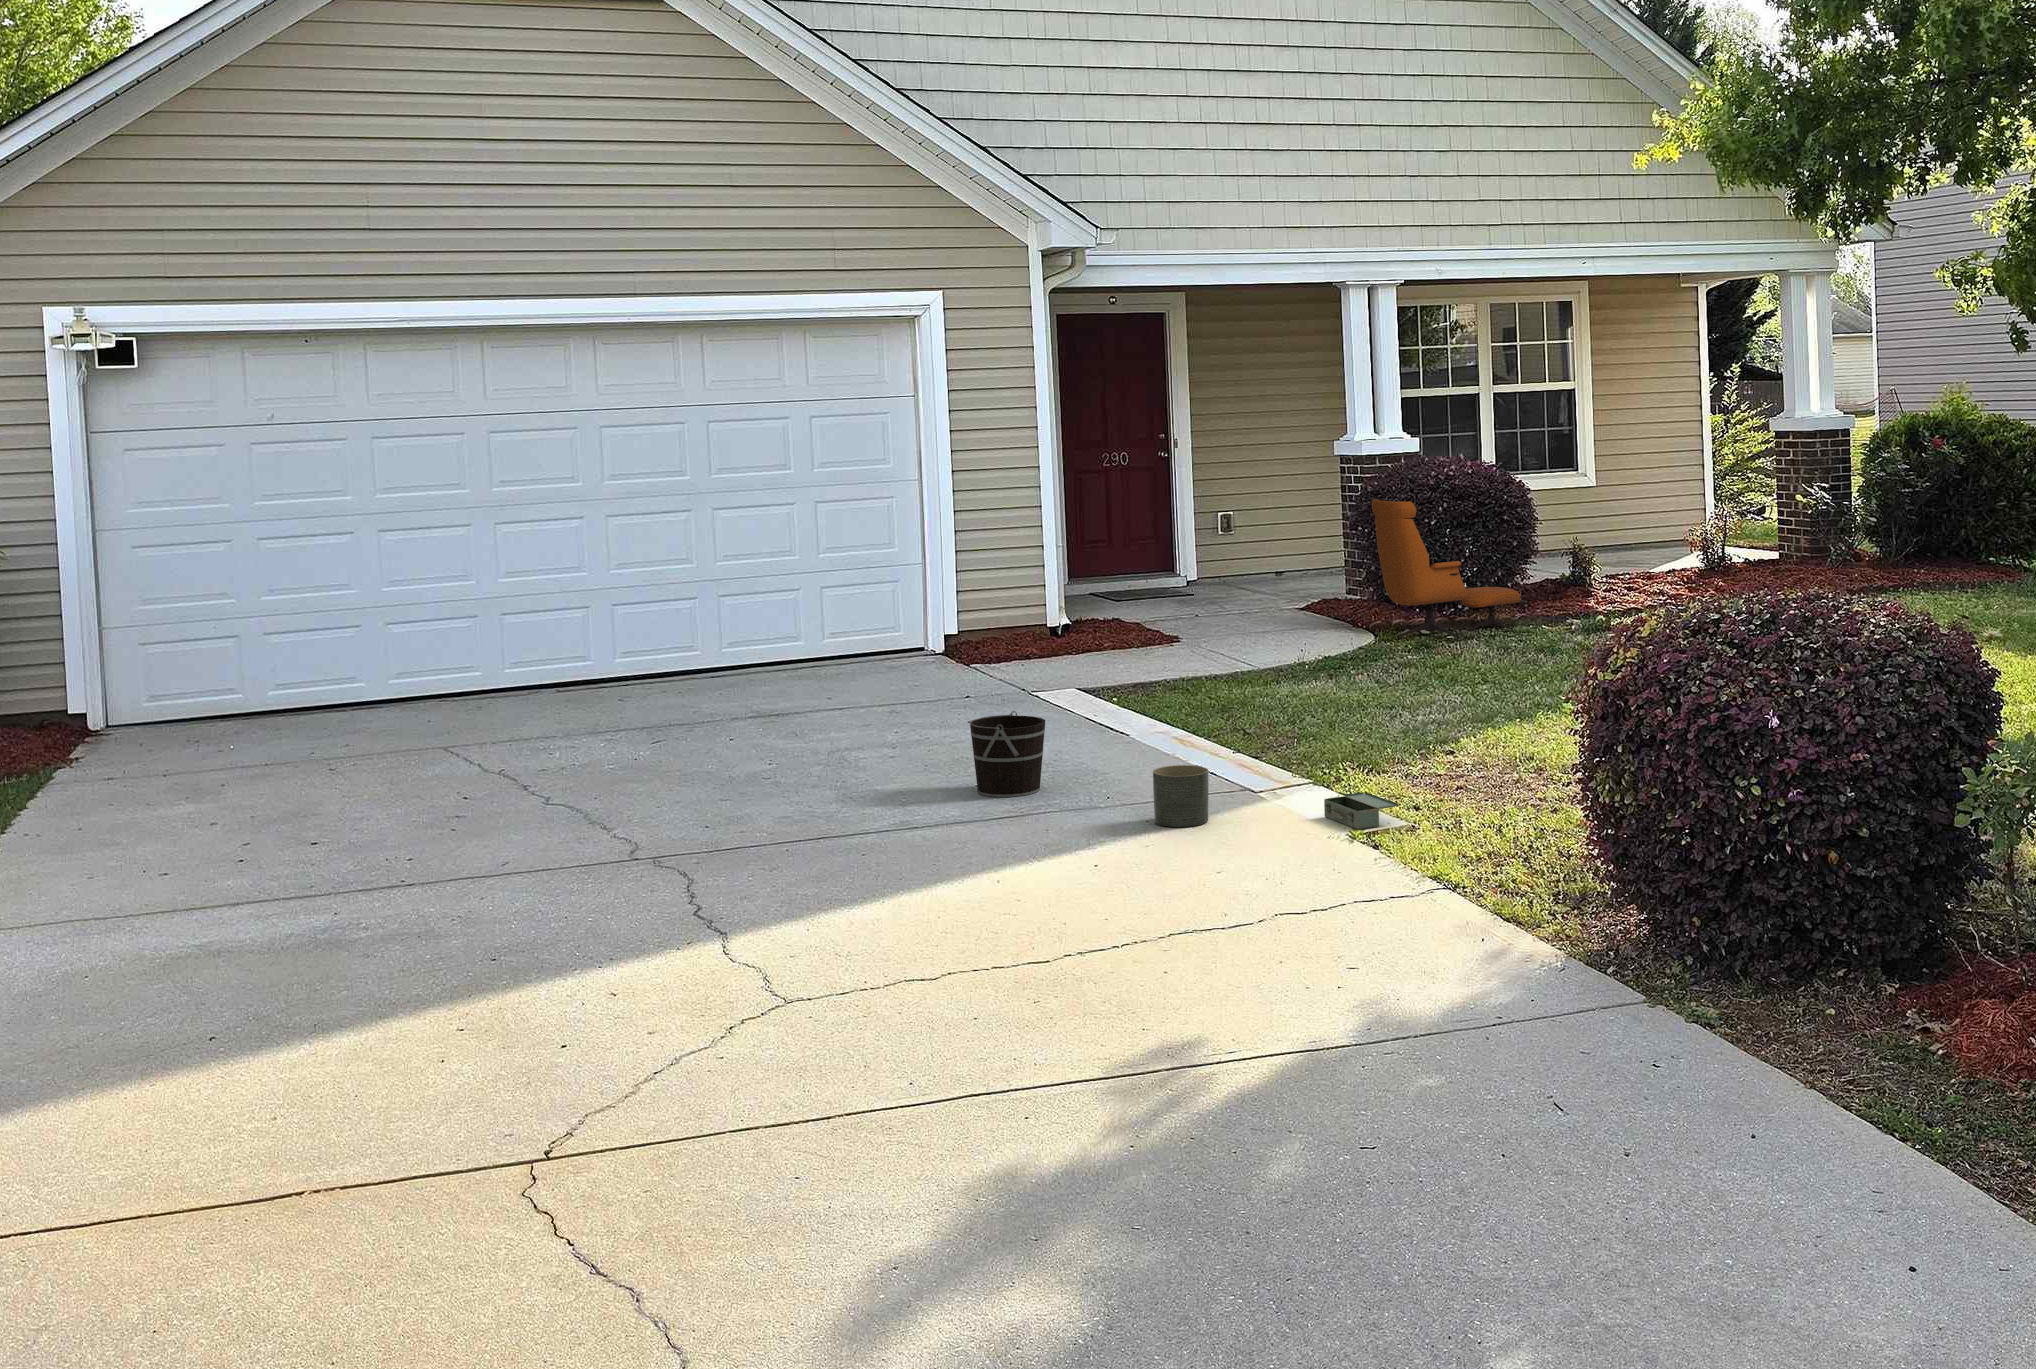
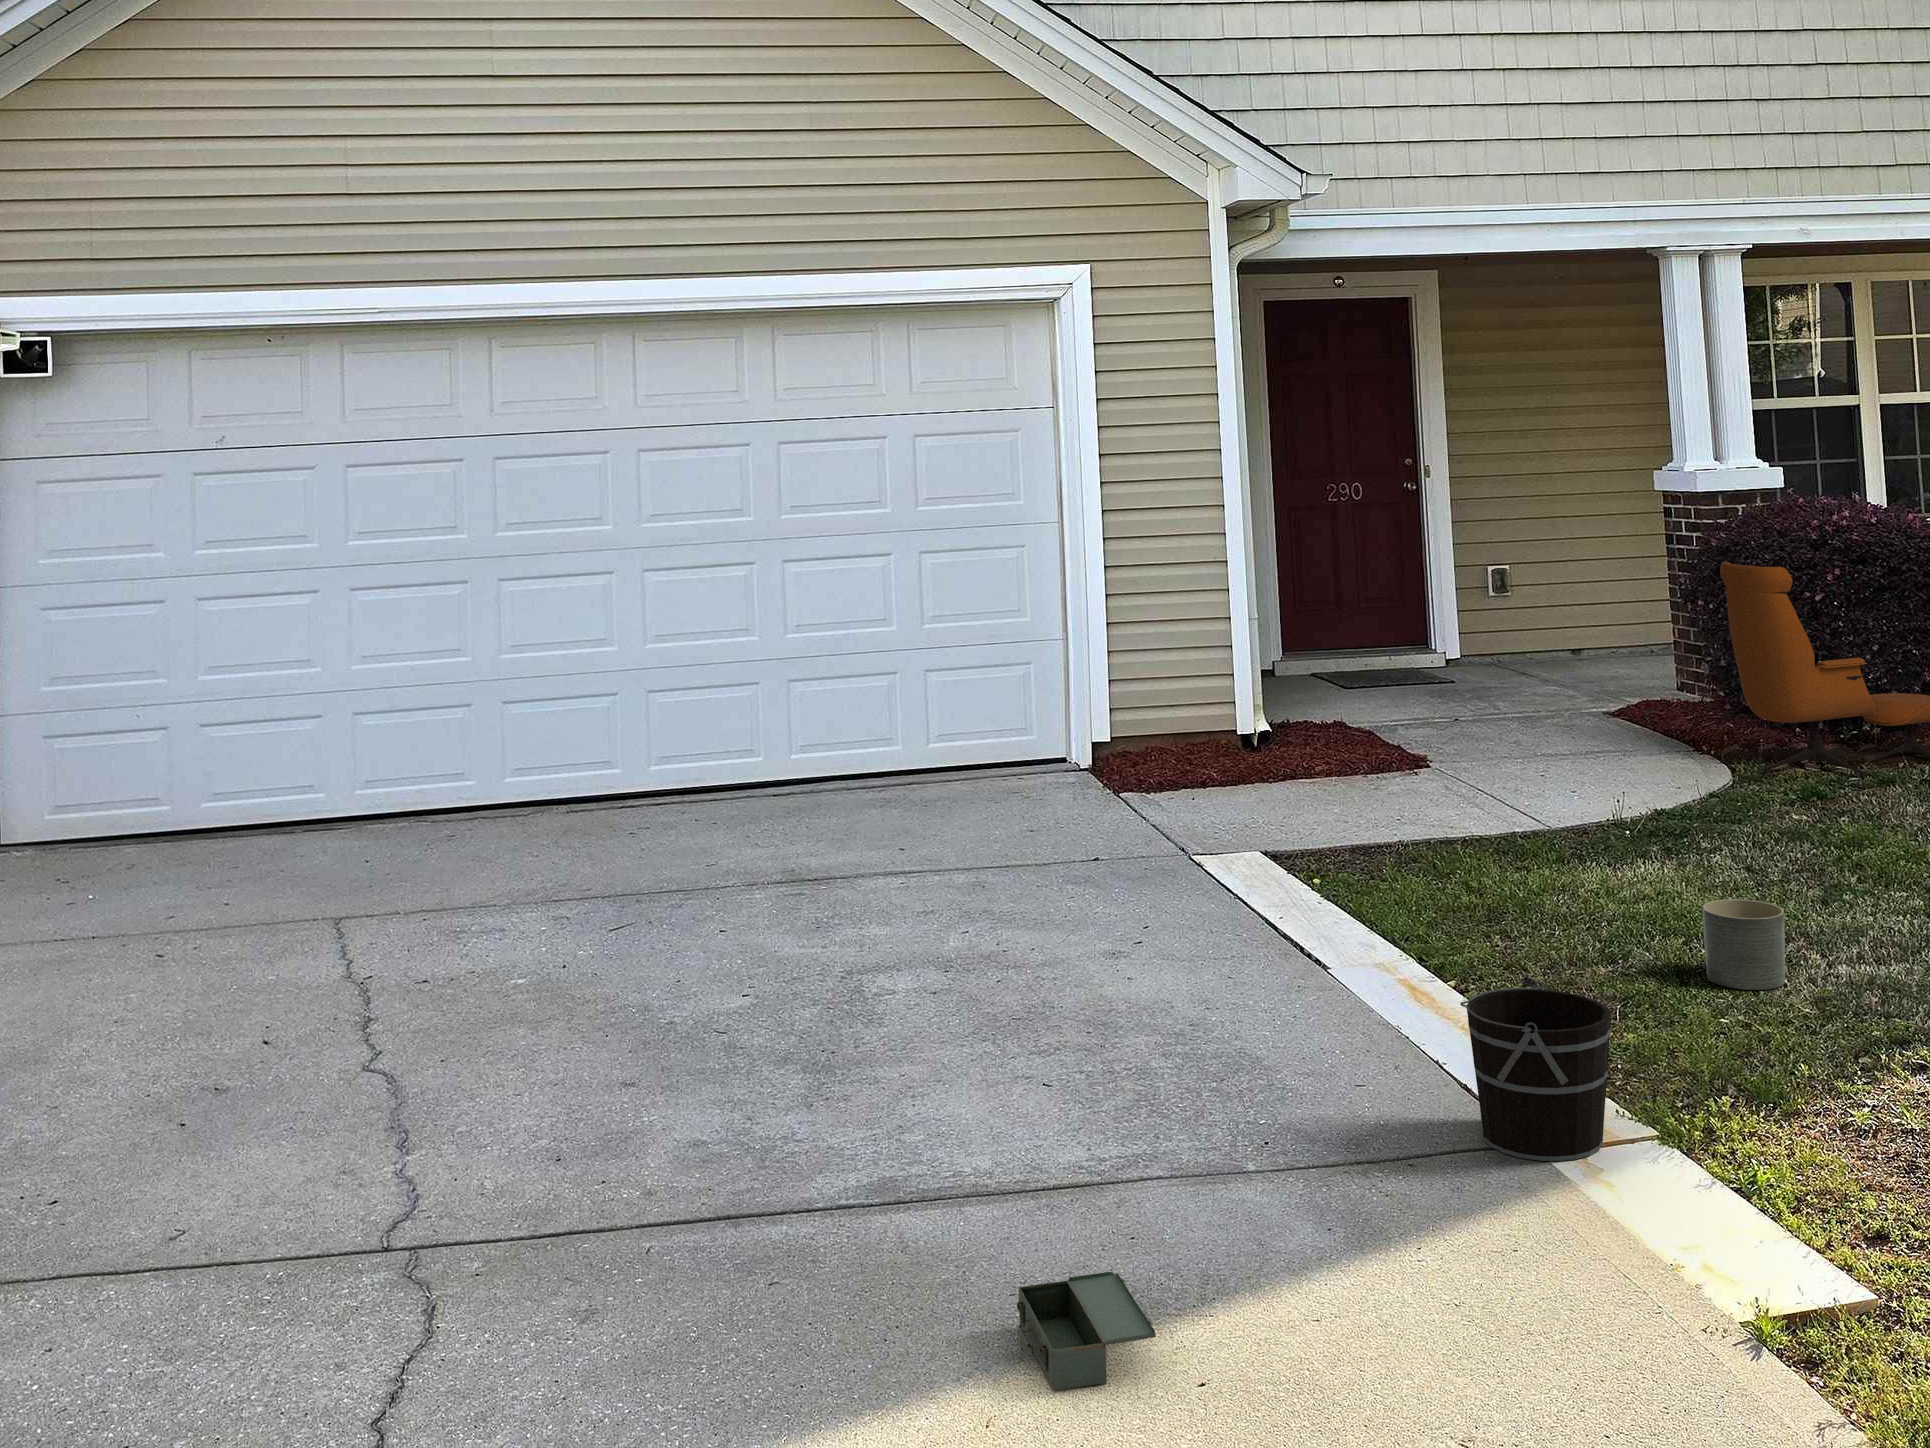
bucket: present [968,711,1045,797] -> present [1460,981,1611,1161]
planter: present [1153,765,1209,827] -> present [1703,899,1785,990]
toolbox: present [1324,792,1399,829] -> present [1017,1272,1156,1391]

